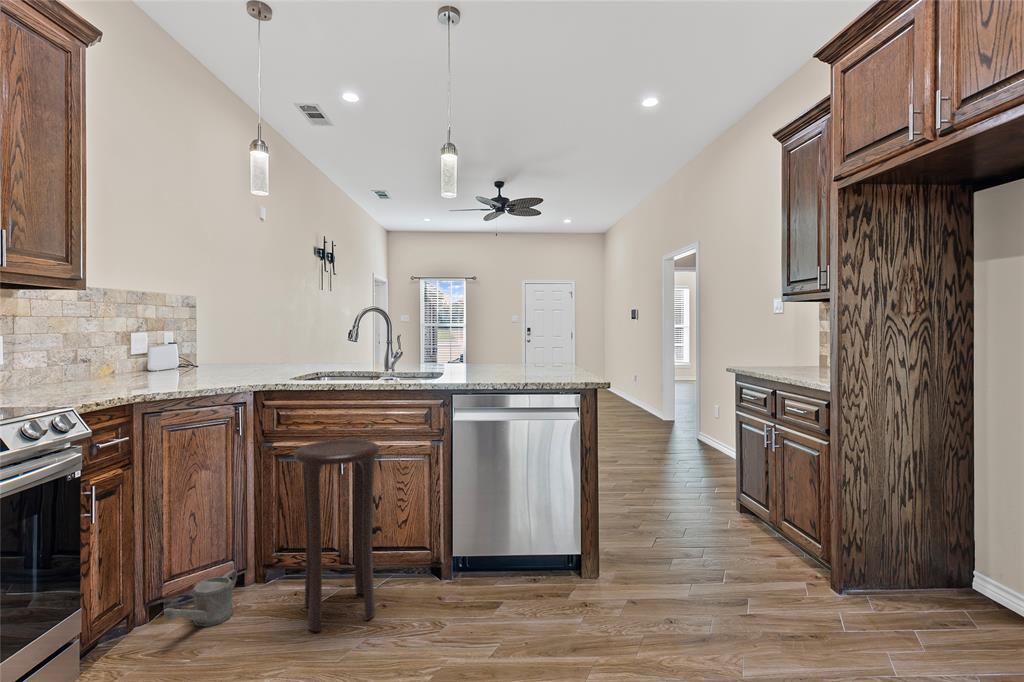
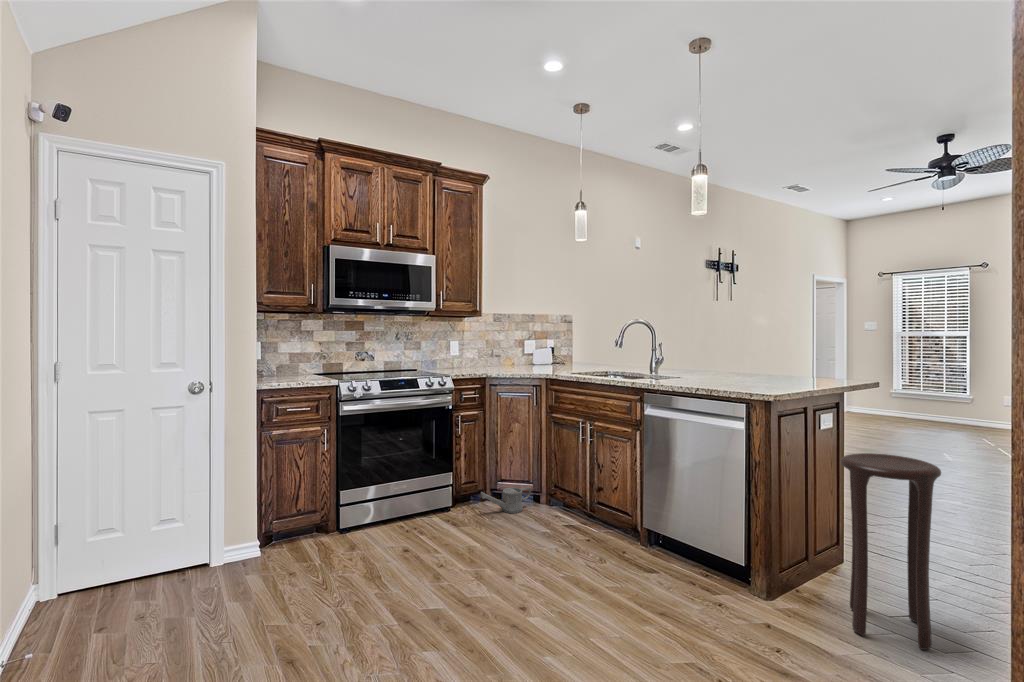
stool: present [294,439,380,632] -> present [840,453,941,650]

